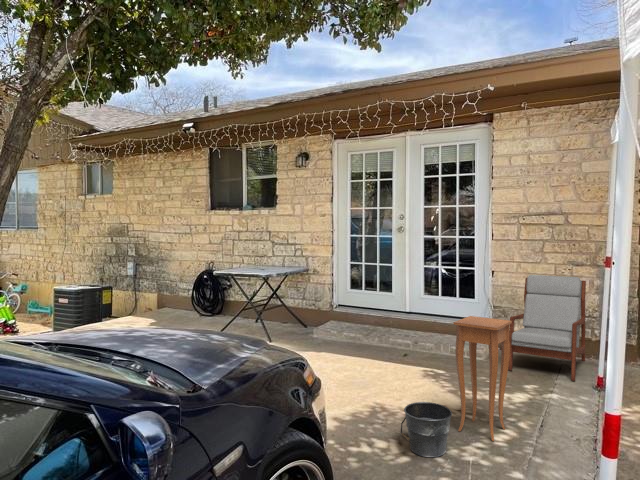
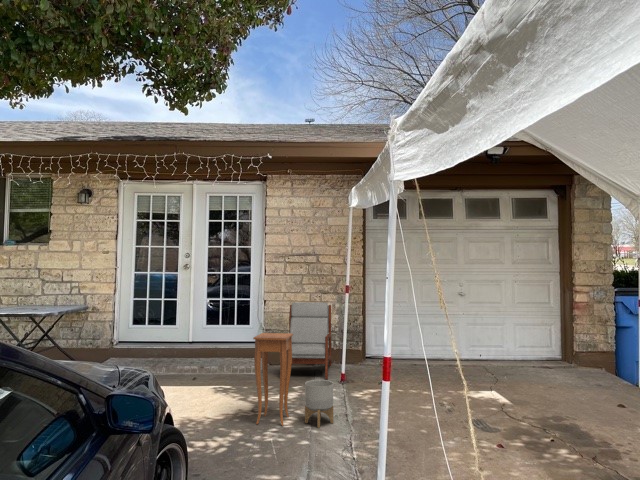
planter: none [526,387,570,456] -> present [305,380,333,428]
bucket: present [401,402,452,457] -> none [215,403,256,445]

